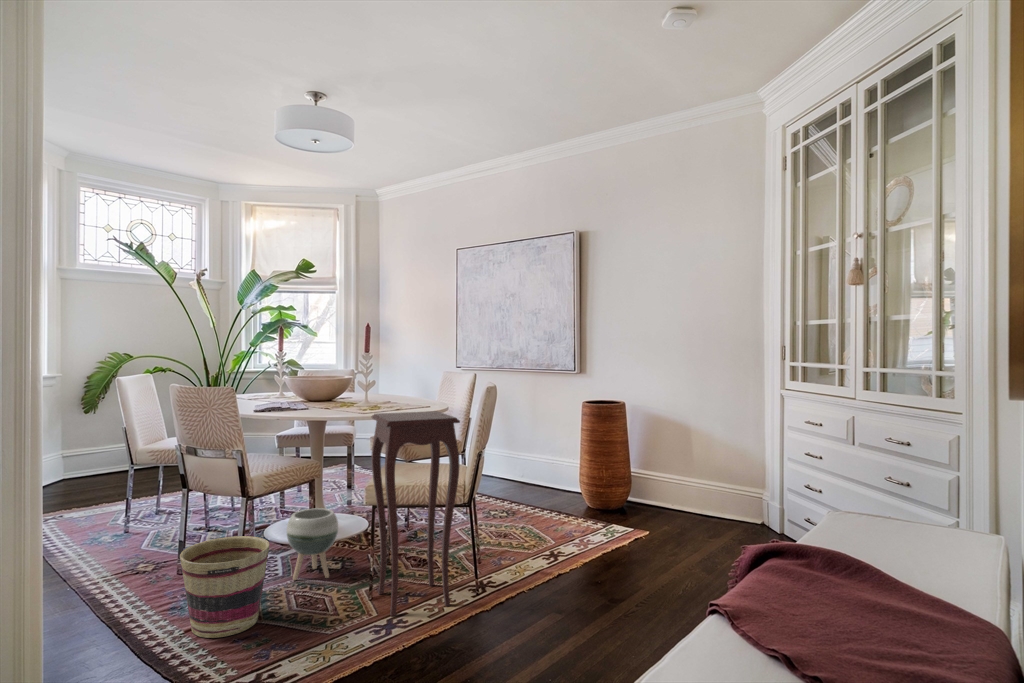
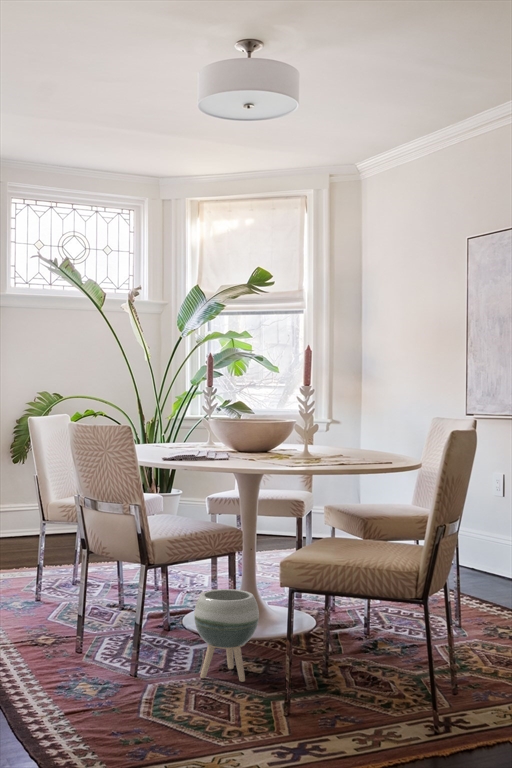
side table: present [372,411,460,616] -> none [295,465,407,739]
basket: present [180,536,269,638] -> none [61,609,162,727]

